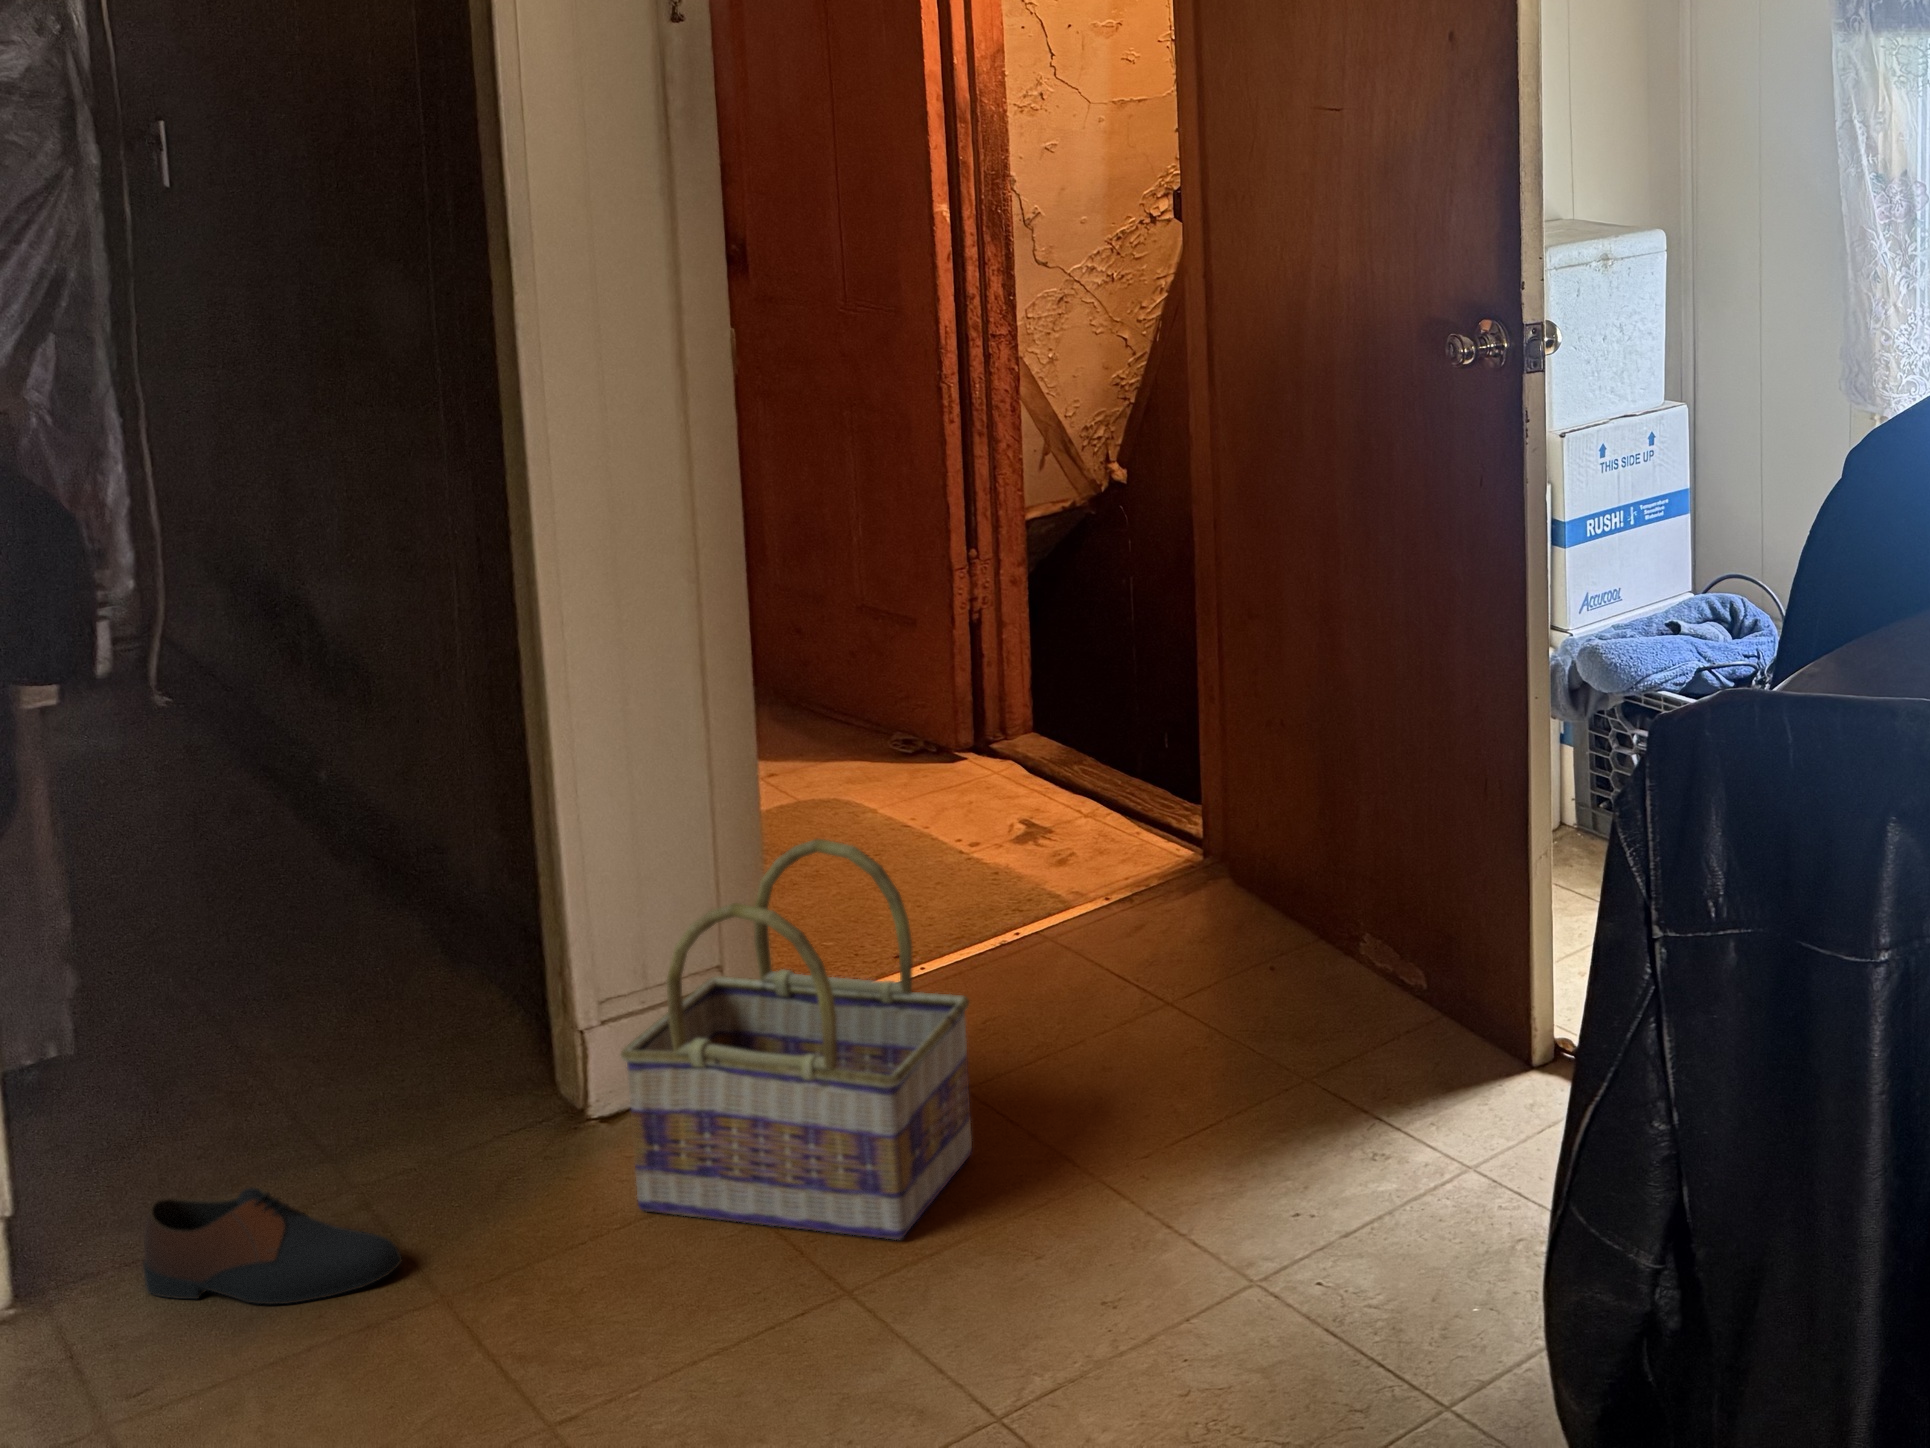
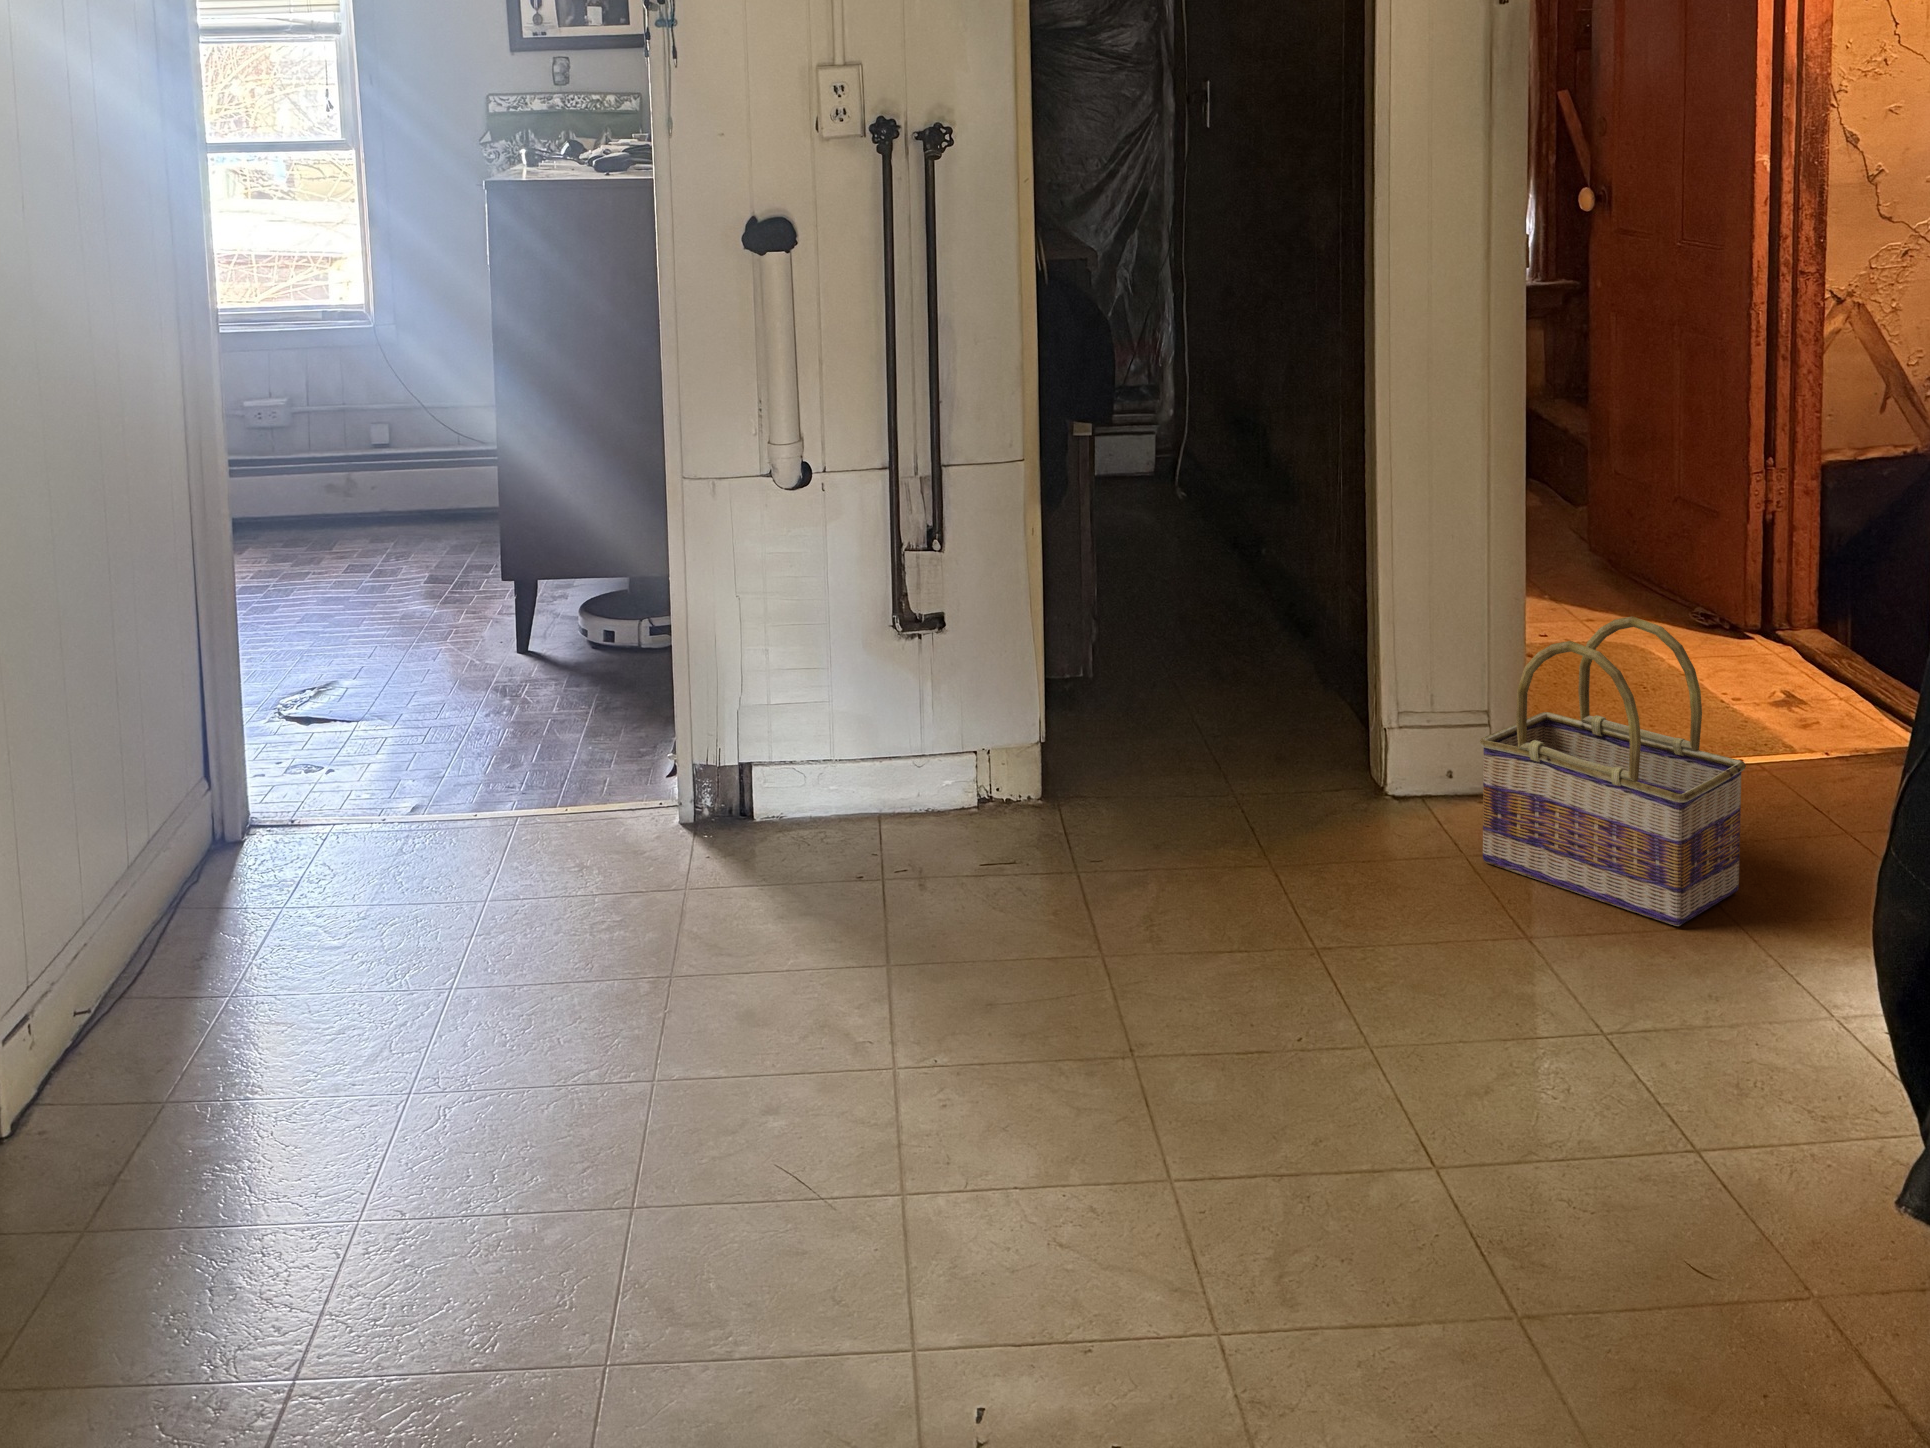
shoe: present [143,1188,402,1304] -> none [1175,768,1328,855]

